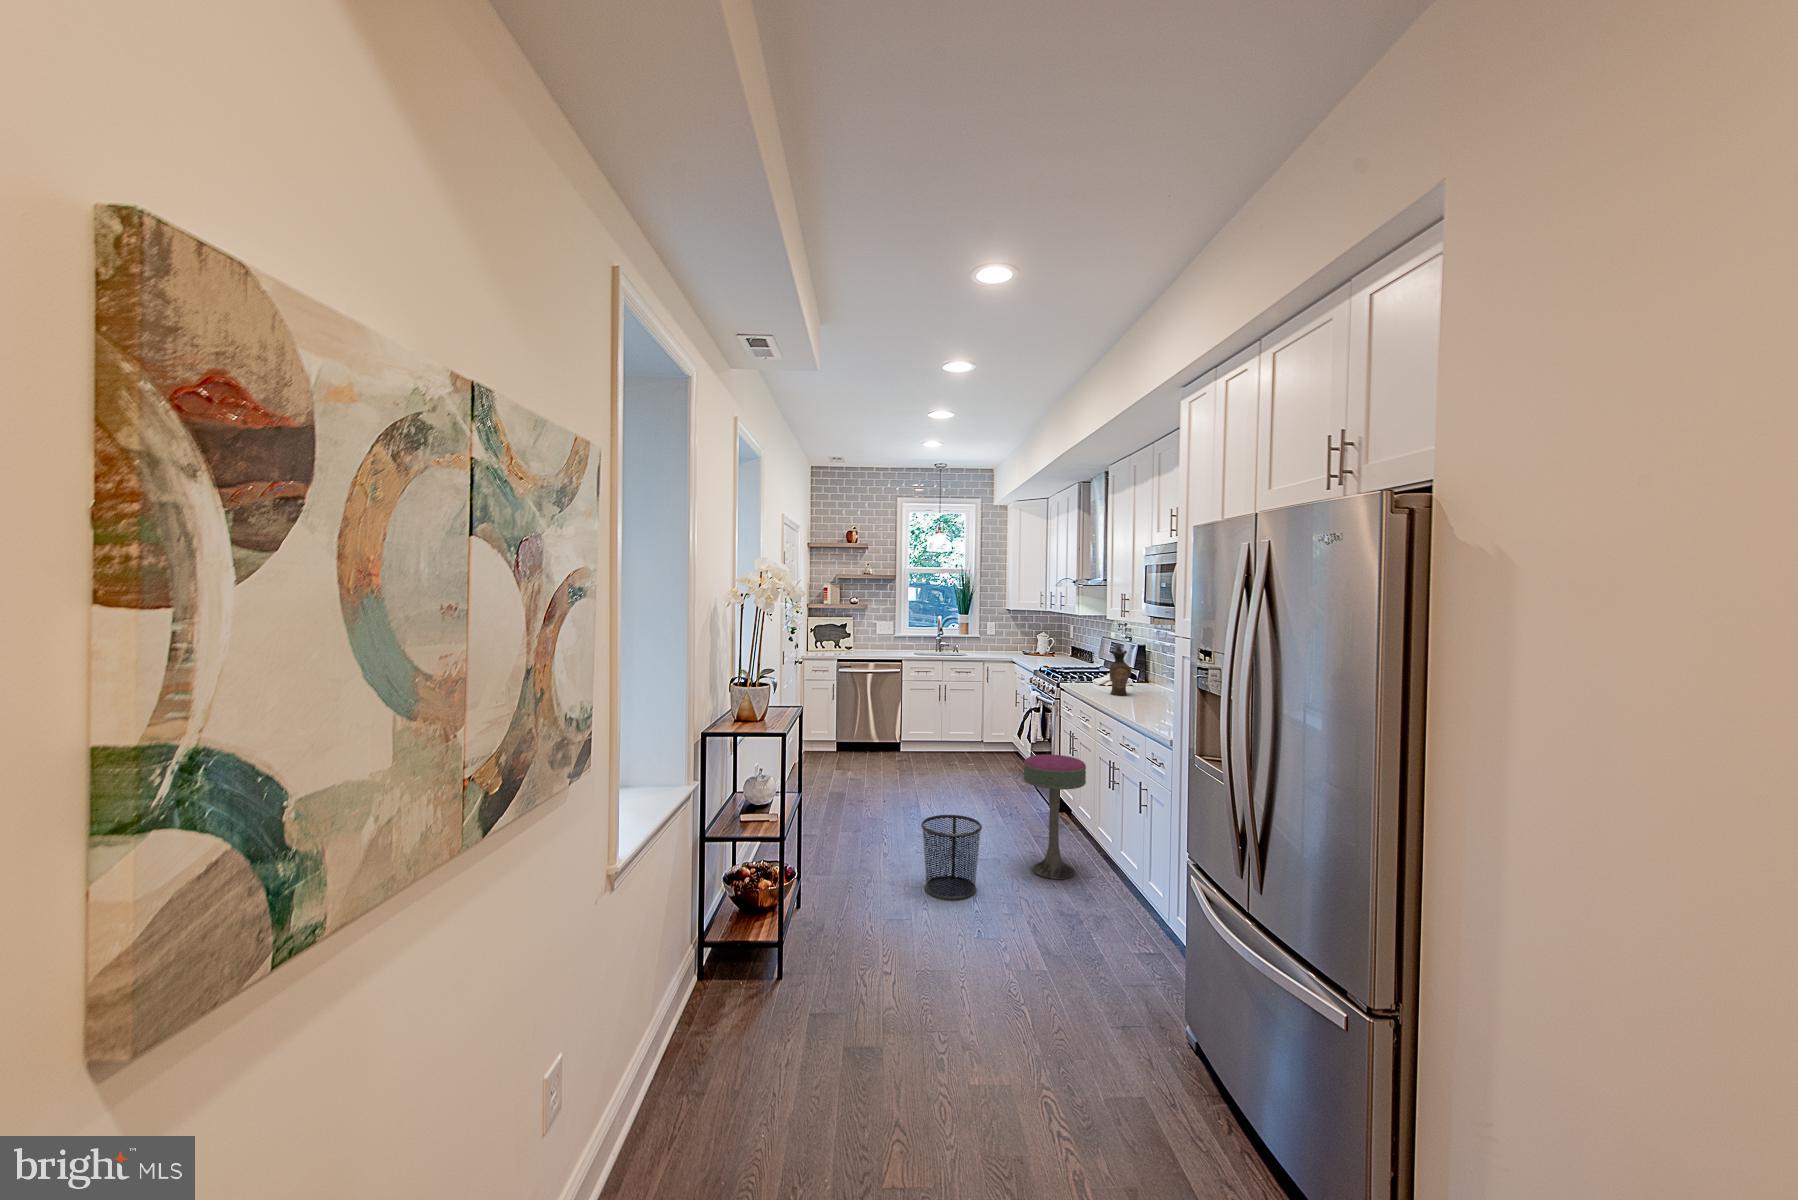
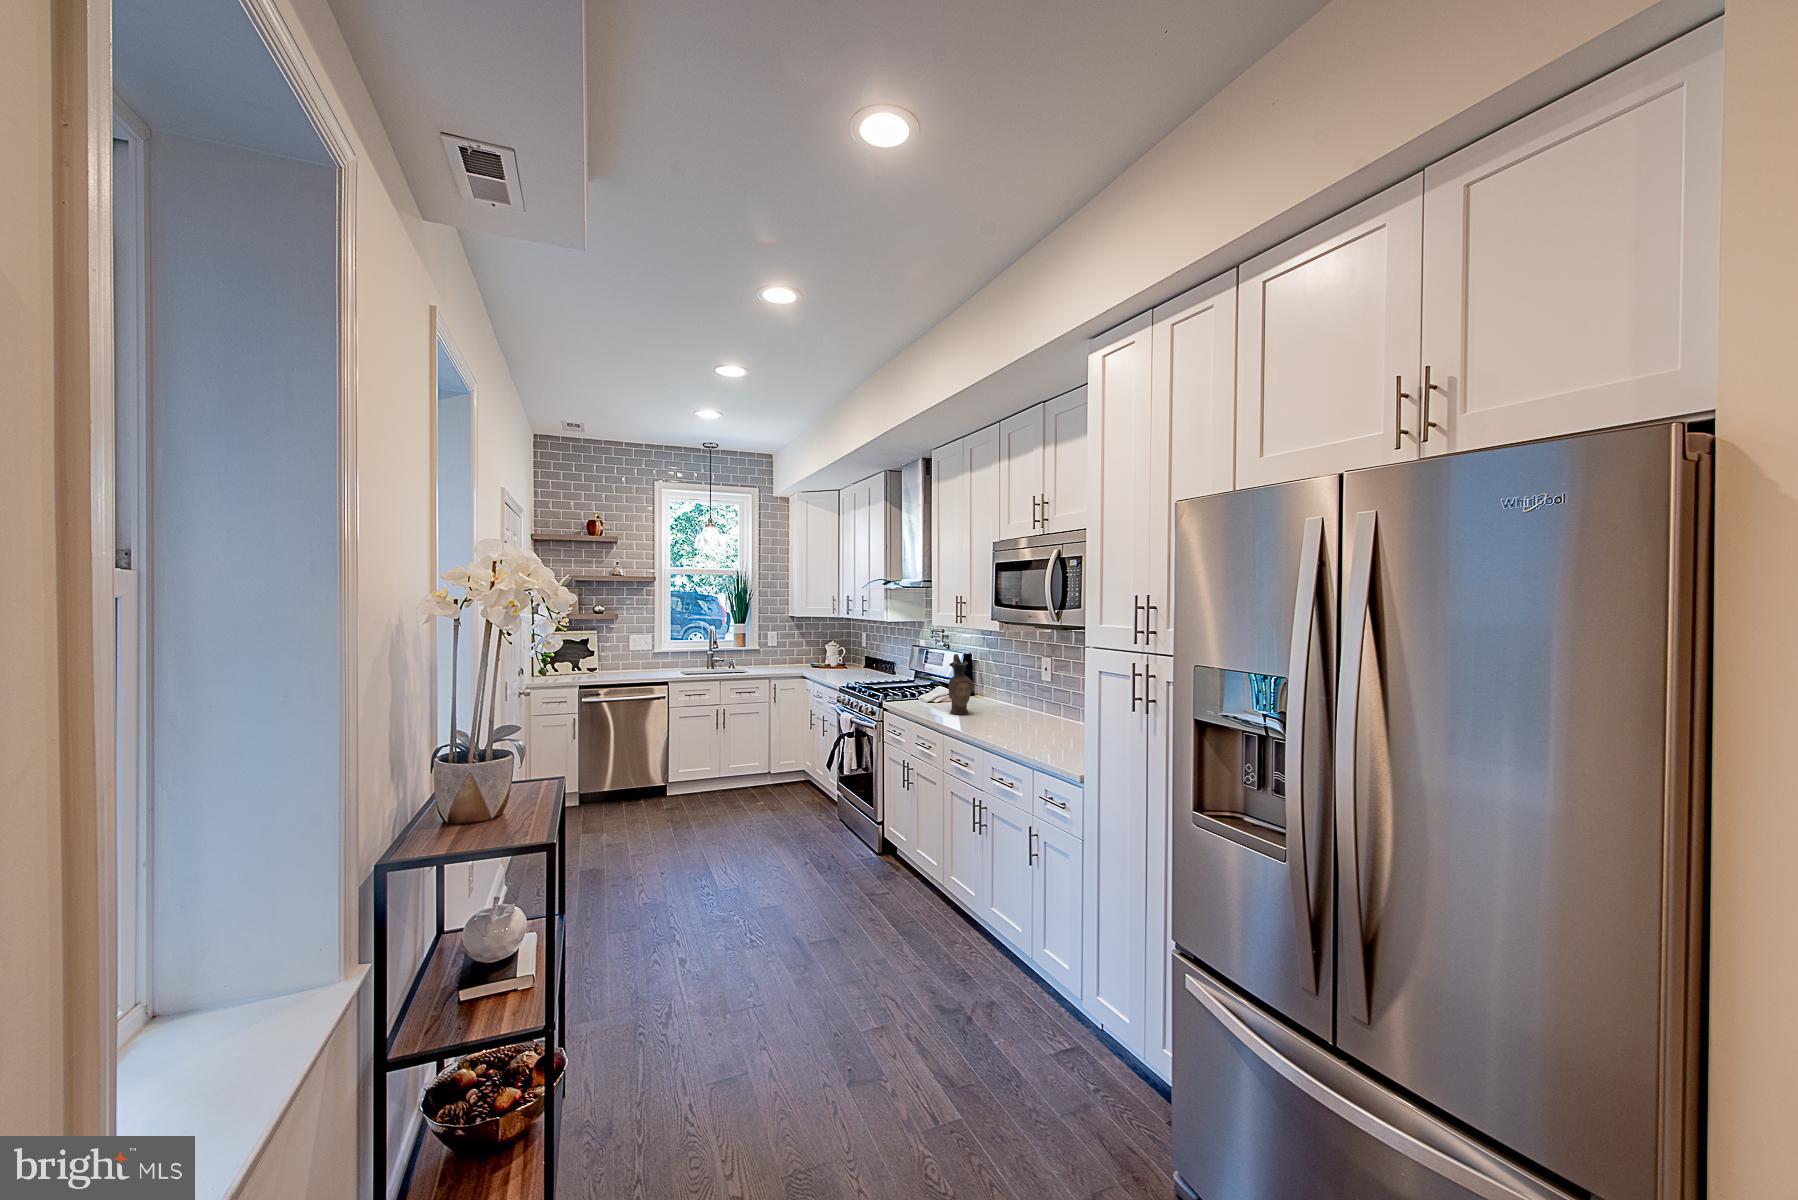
bar stool: present [1024,755,1086,879] -> none [869,797,945,958]
waste bin: present [921,815,982,900] -> none [745,897,829,1023]

